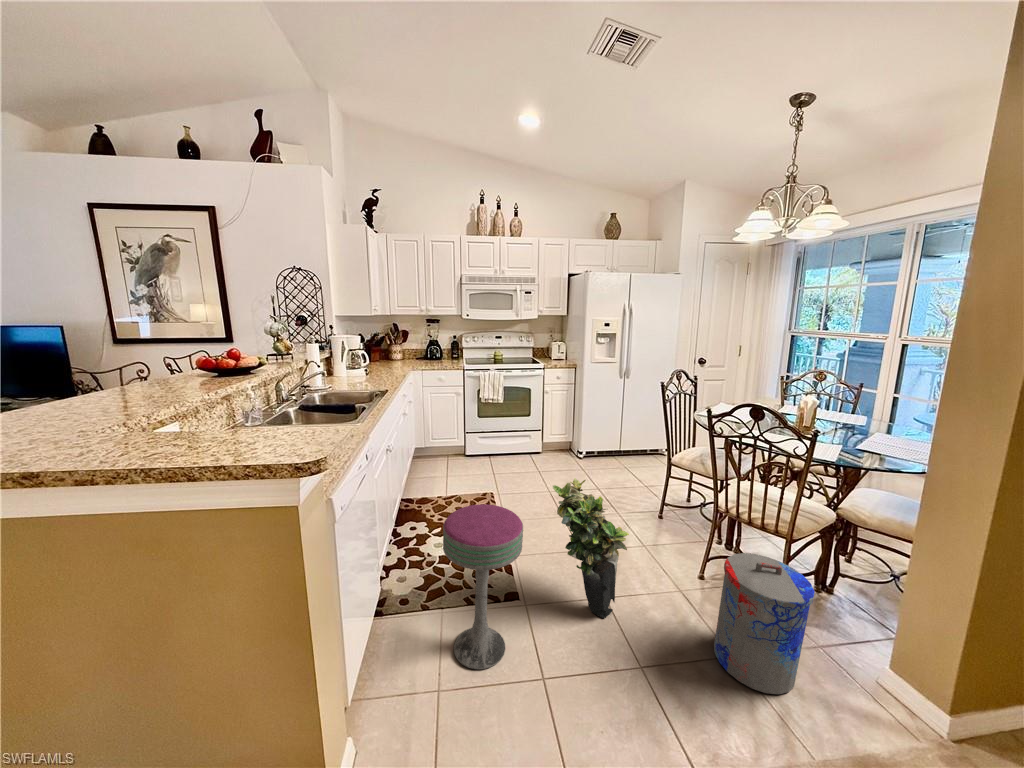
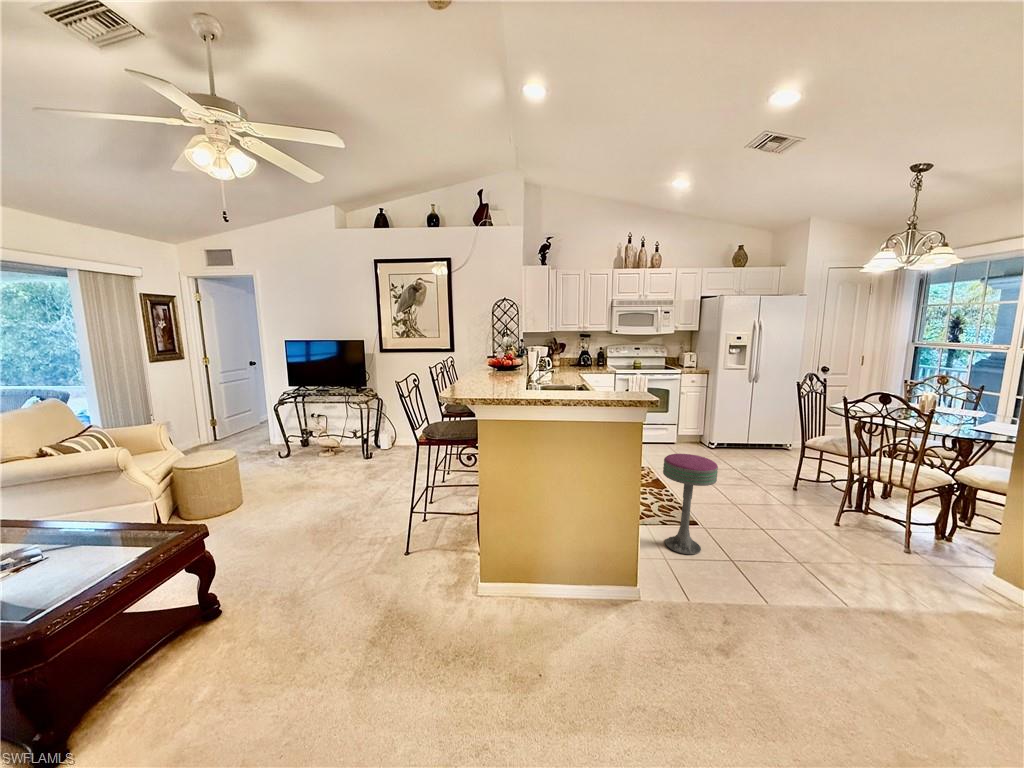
potted plant: present [552,478,629,619] -> none [725,445,785,540]
trash can: present [714,553,815,694] -> none [853,494,930,581]

